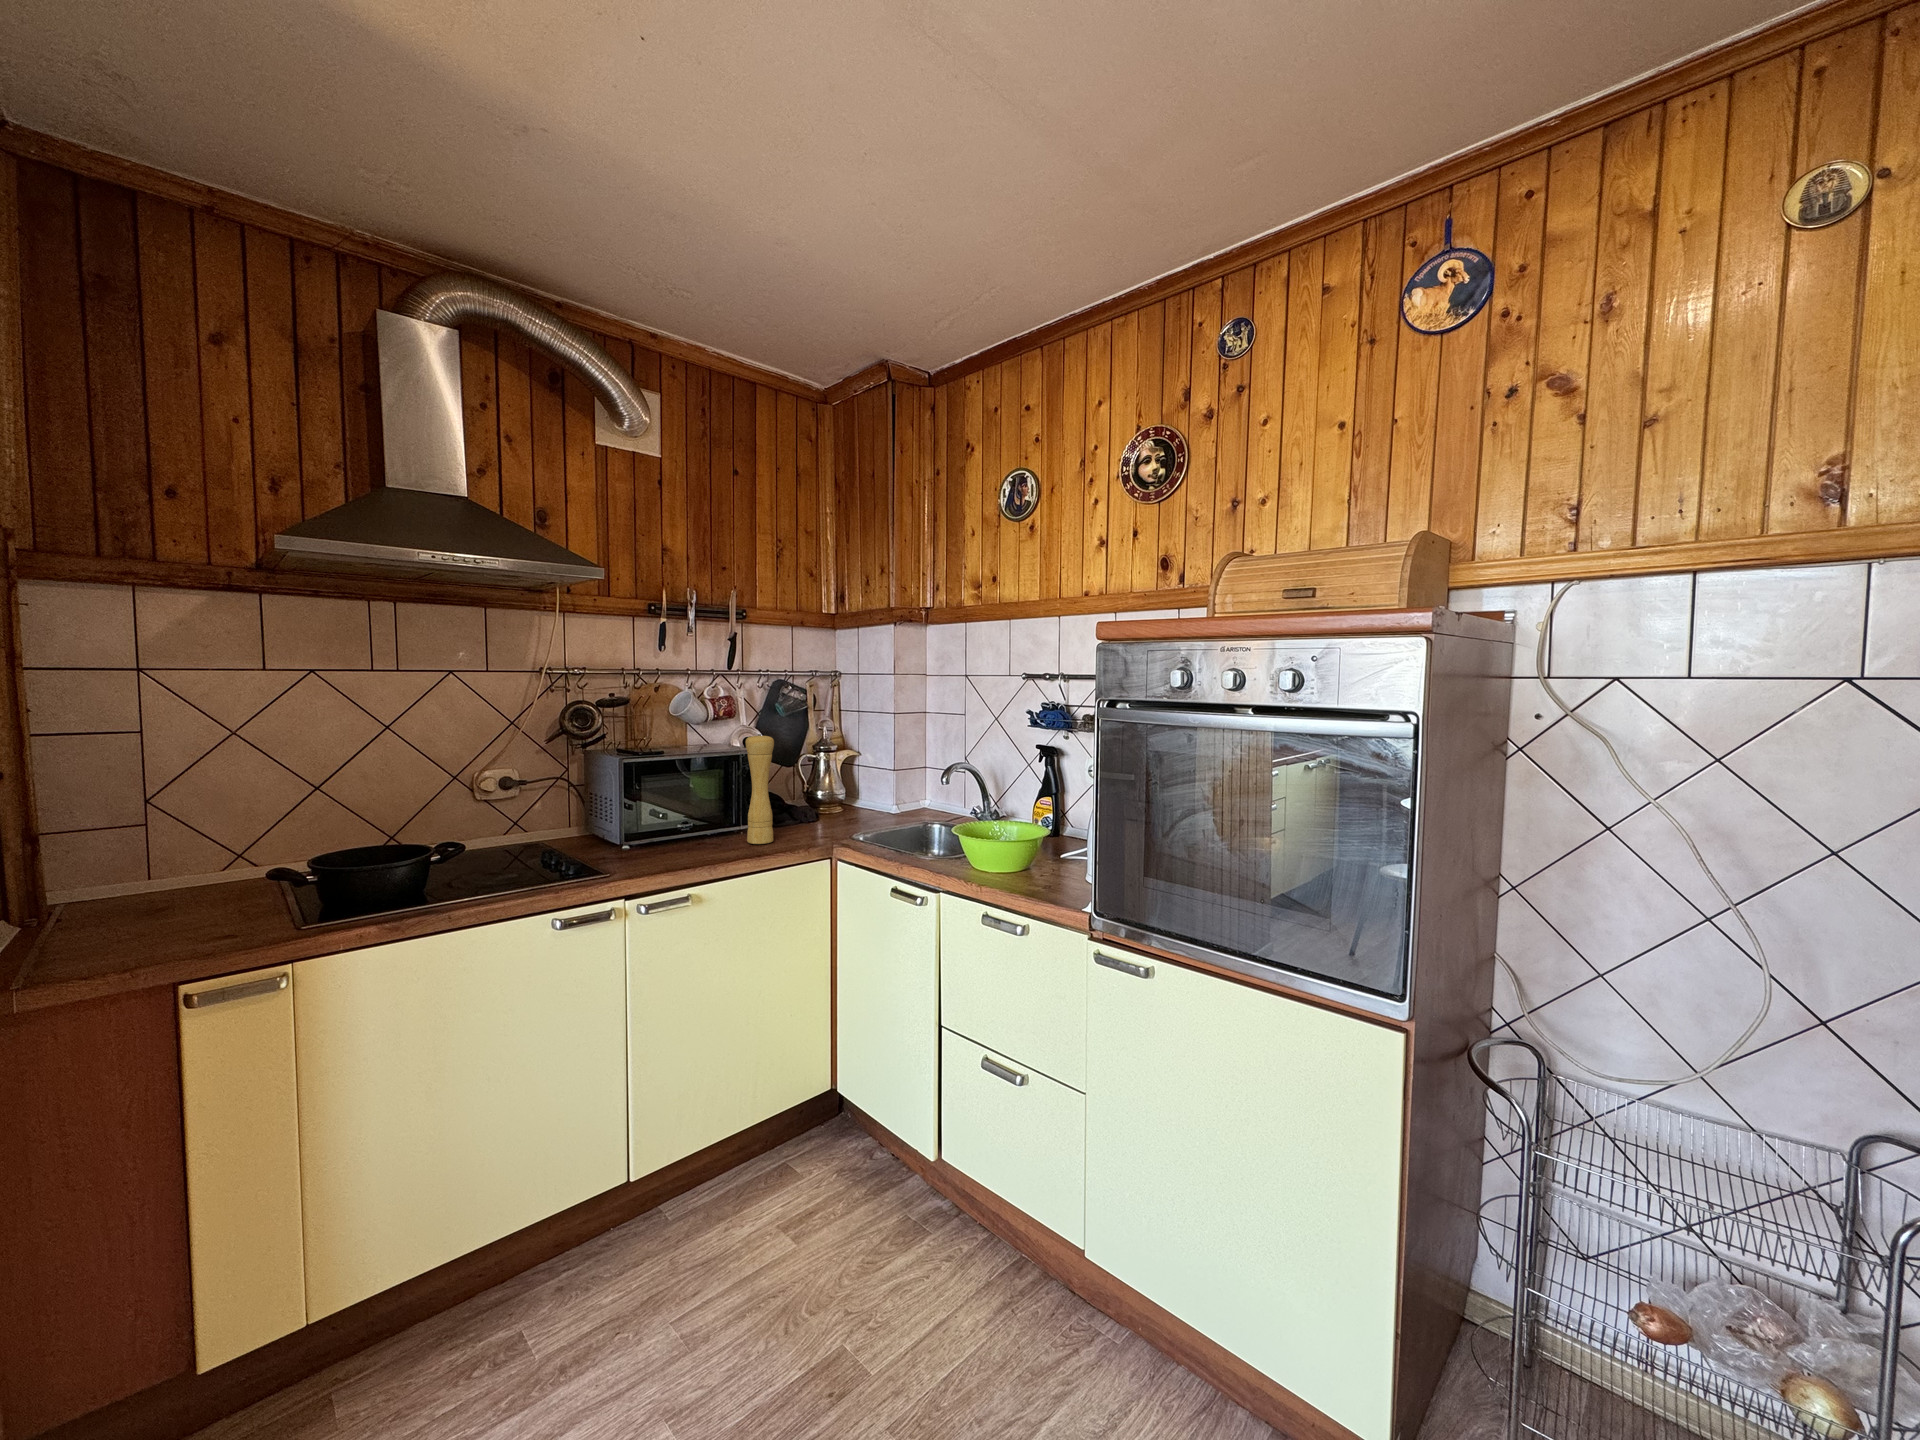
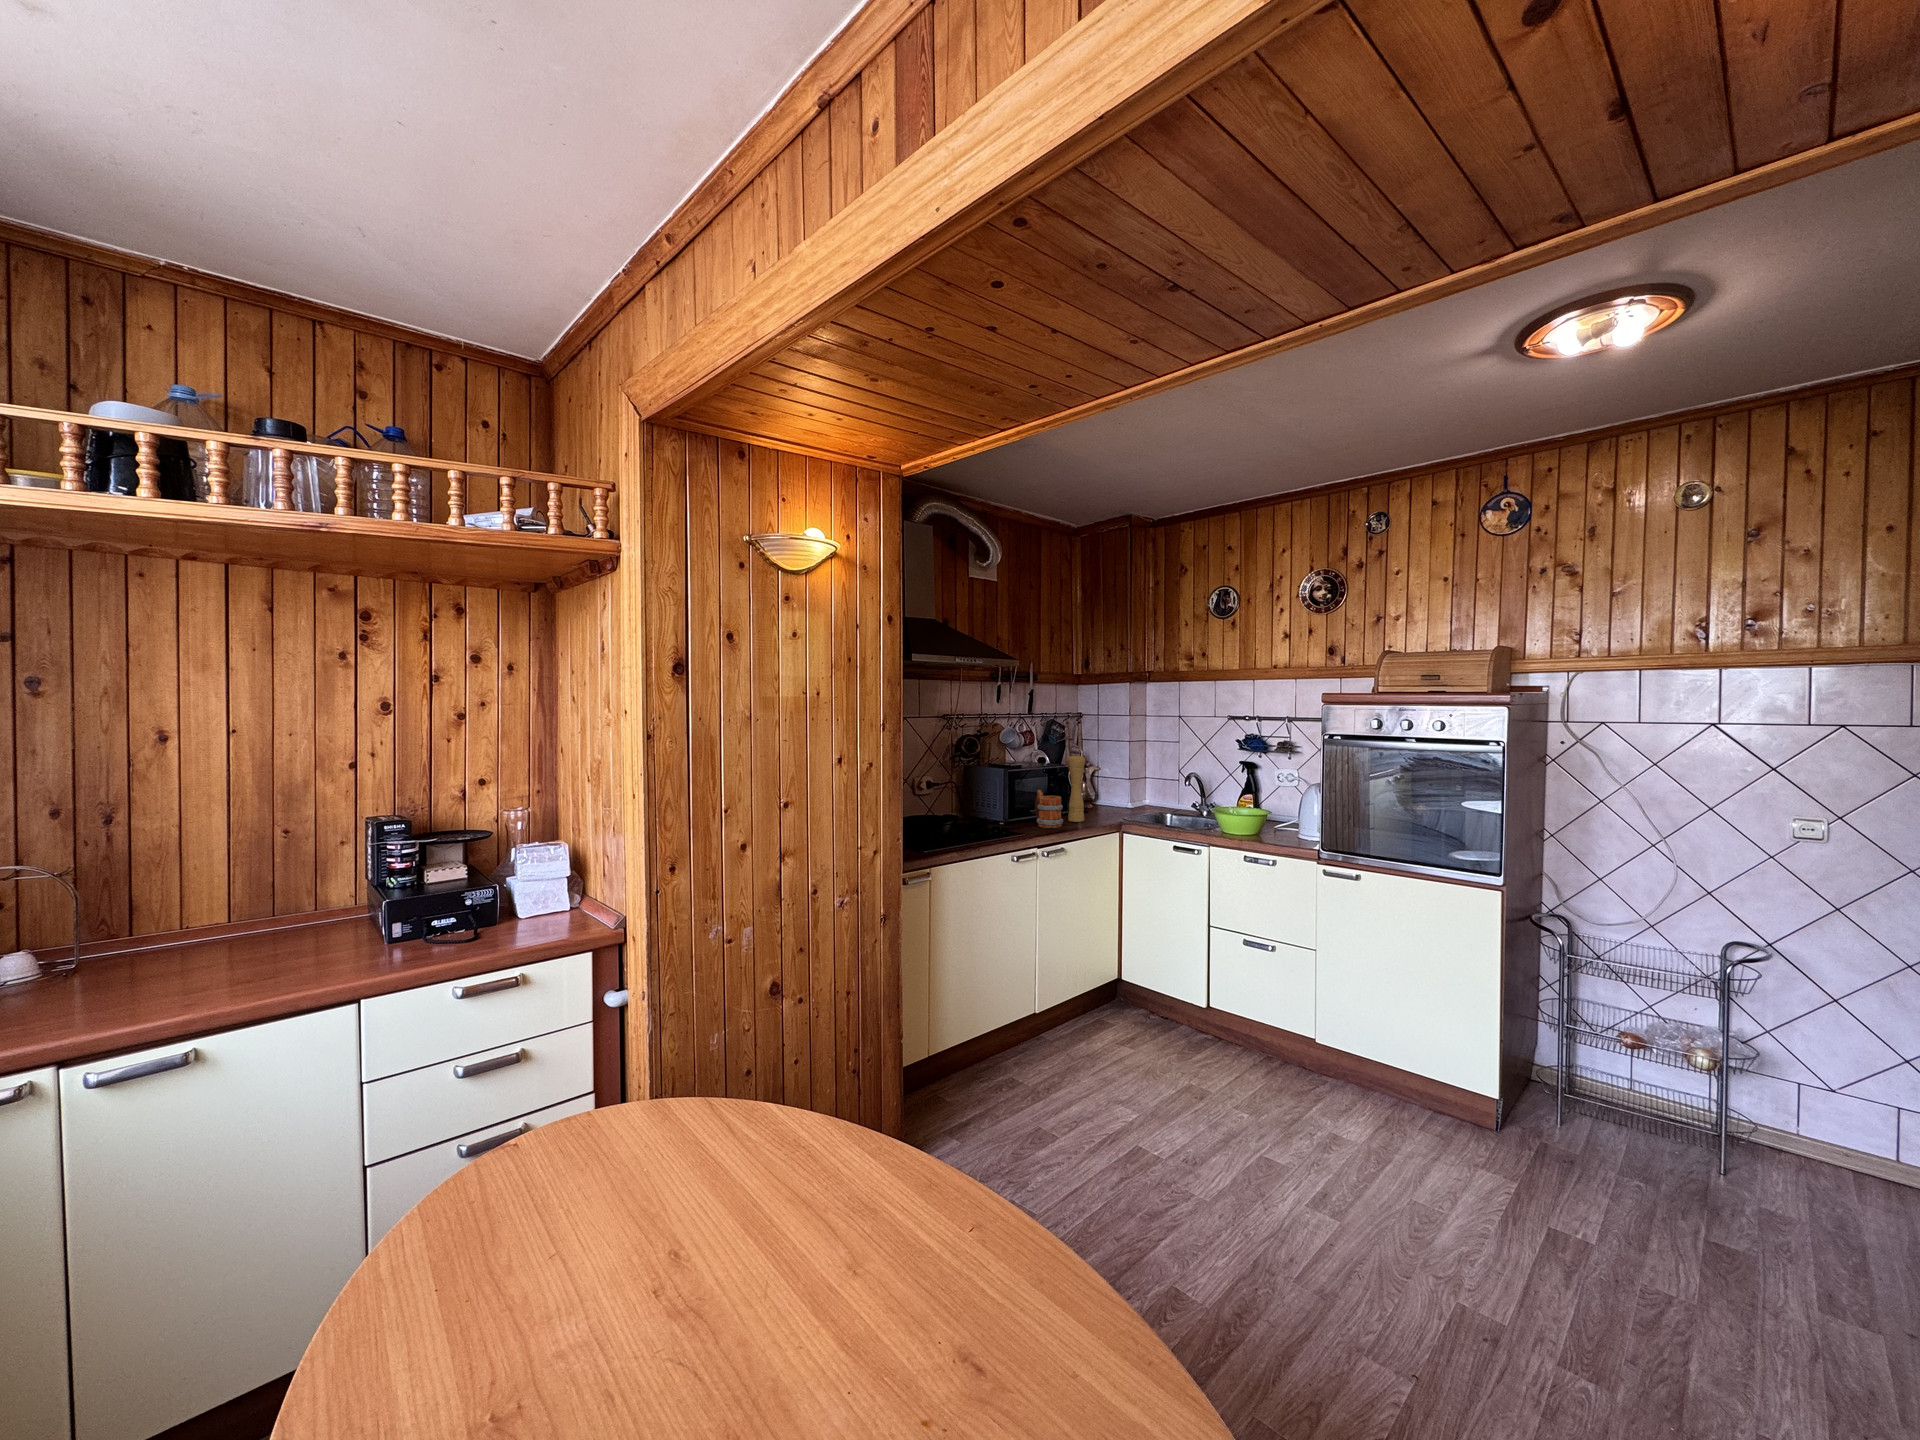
mug: none [674,792,719,858] -> present [1035,790,1063,828]

